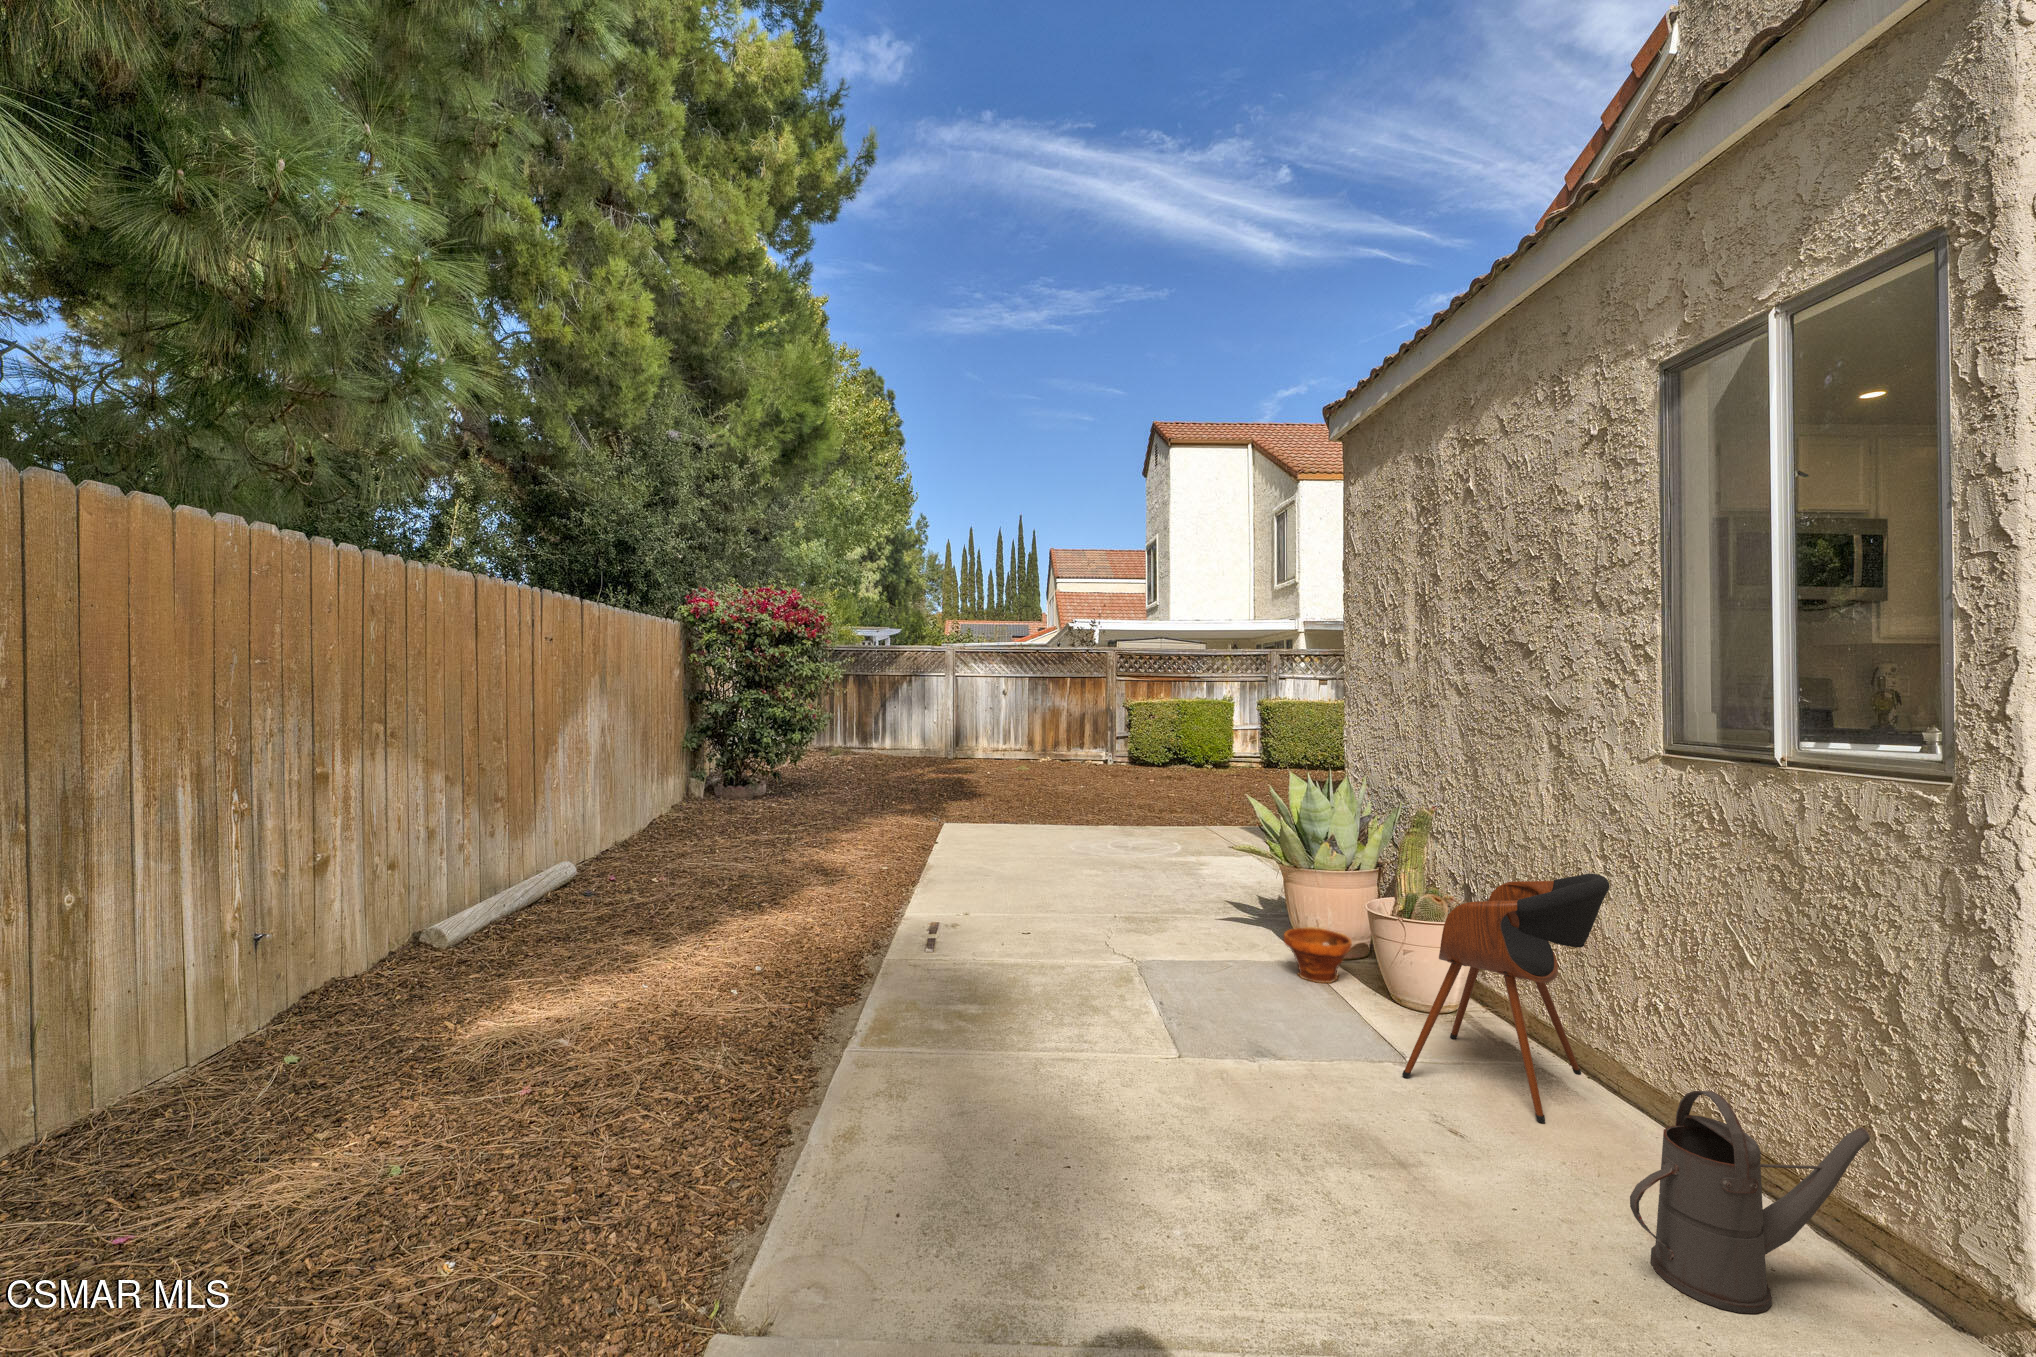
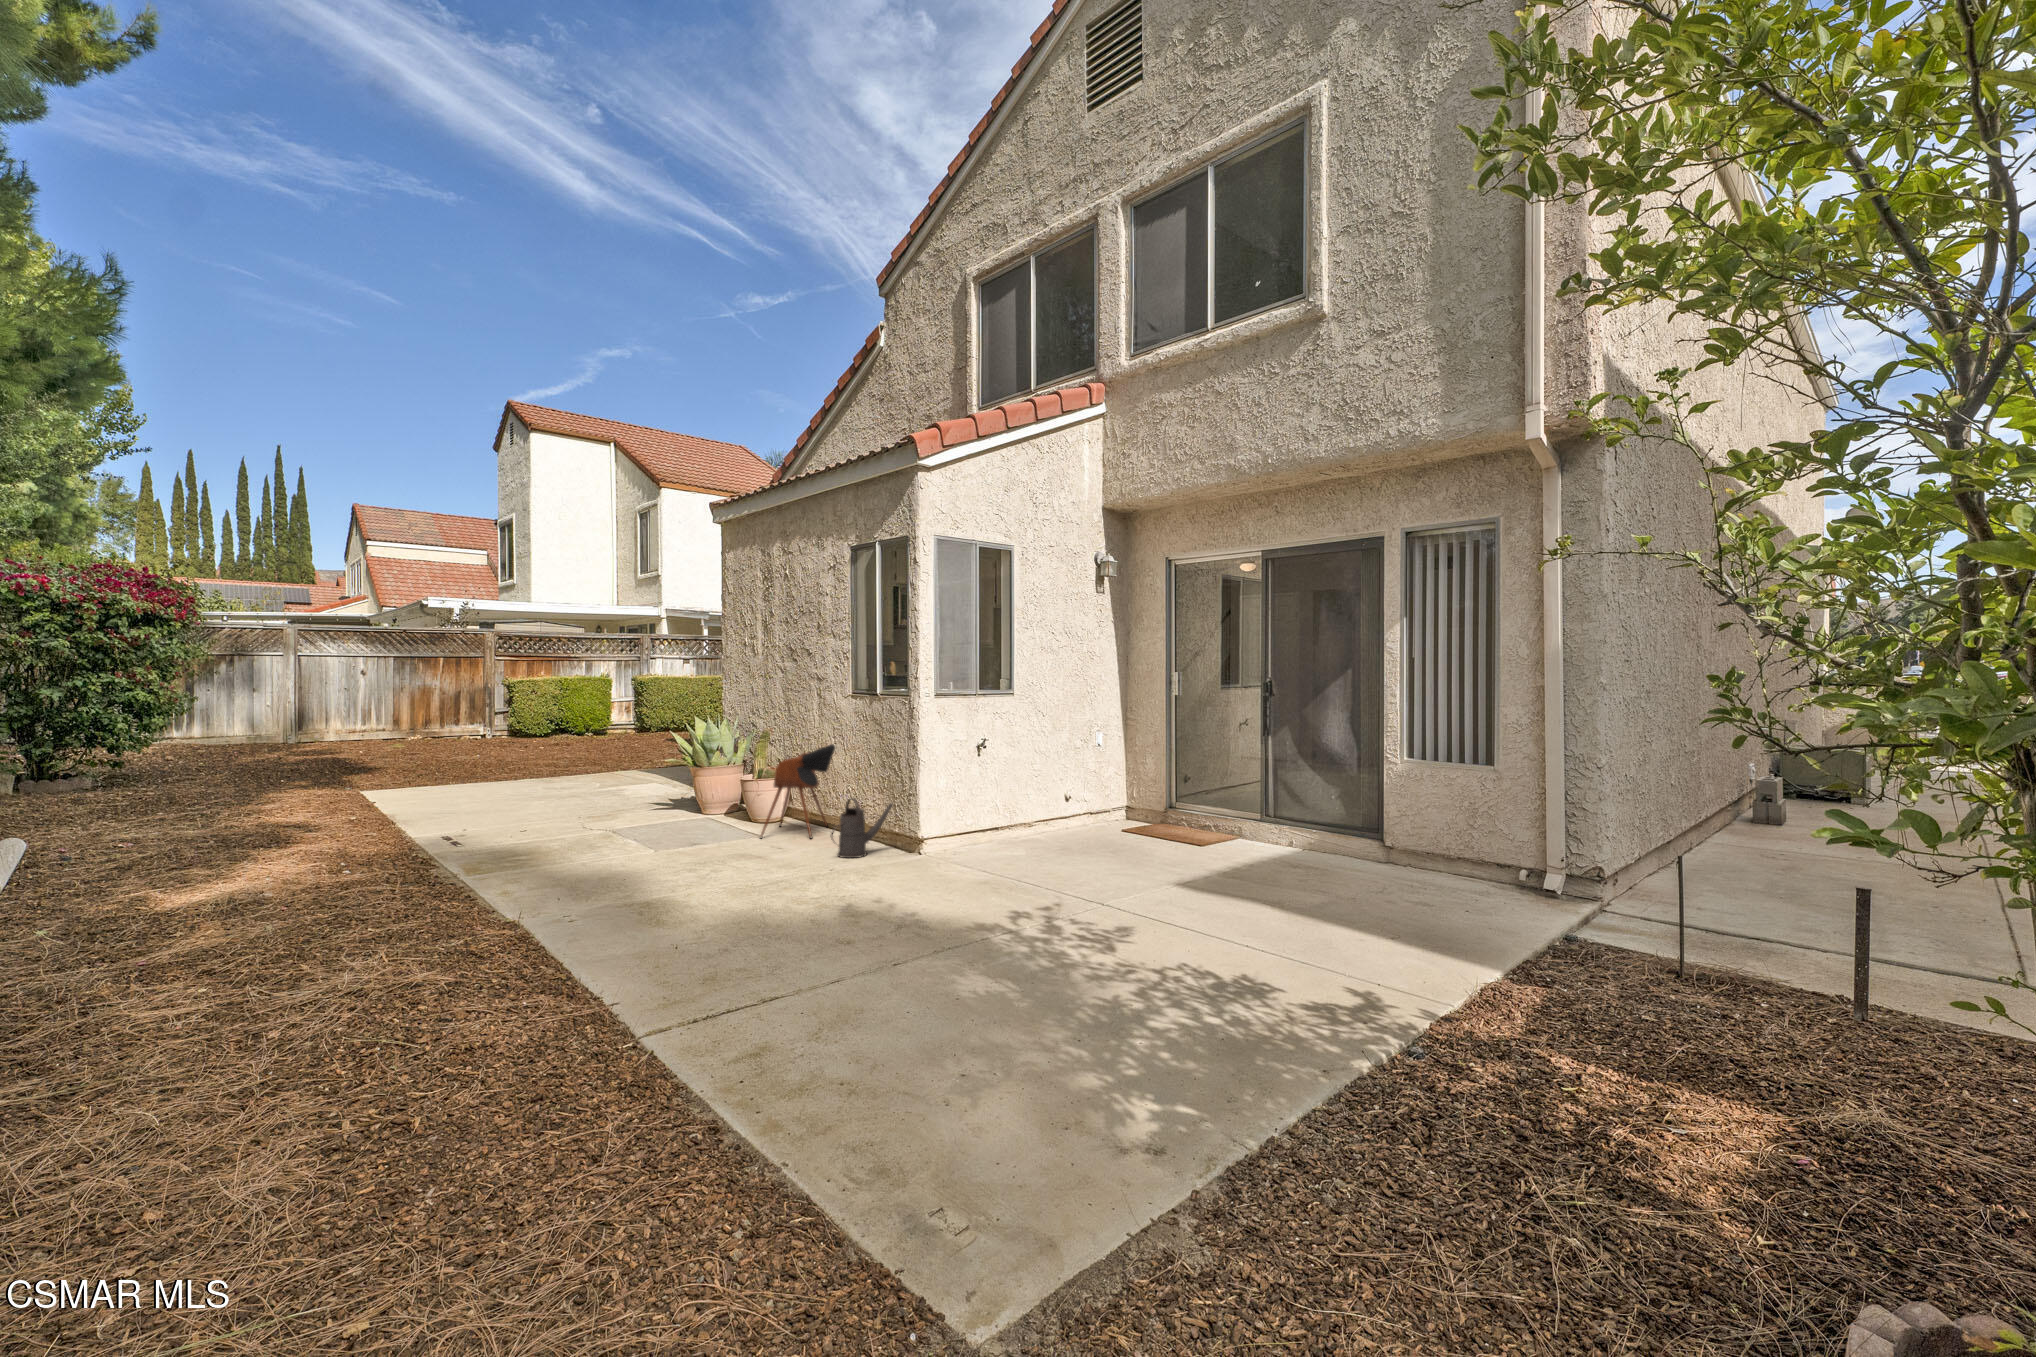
planter: present [1284,927,1352,983] -> none [697,797,733,822]

